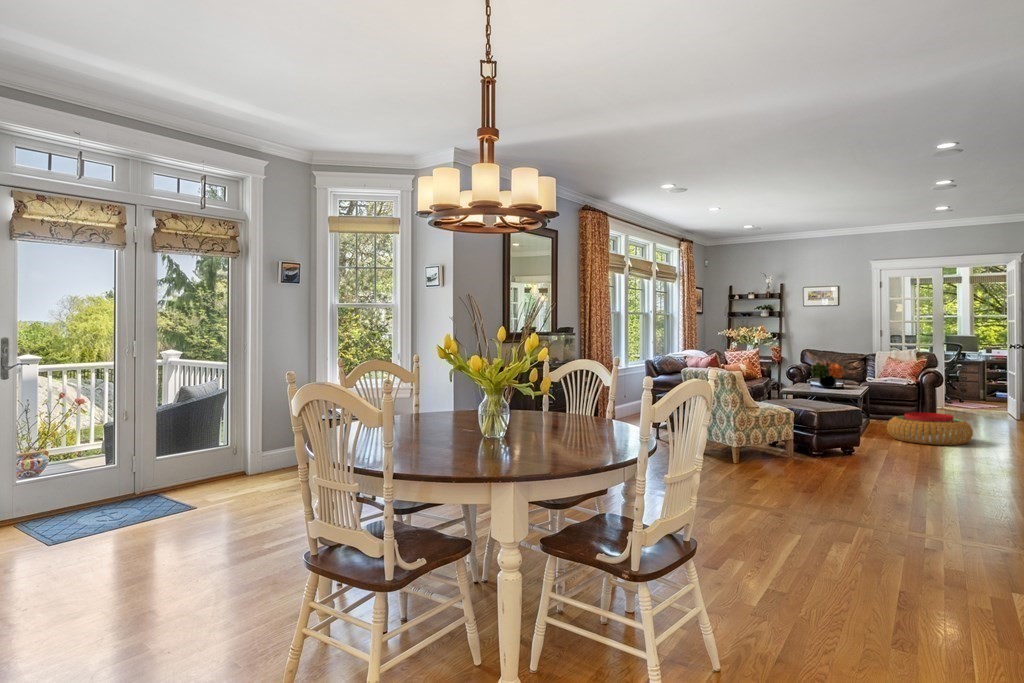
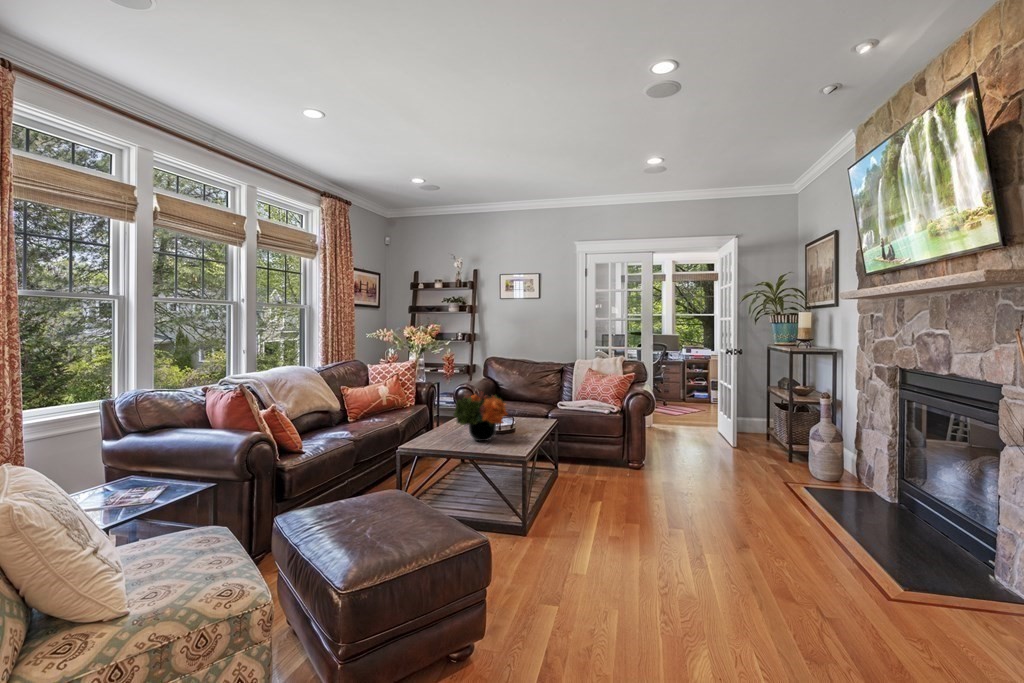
pouf: present [887,412,973,445] -> none [565,493,705,583]

